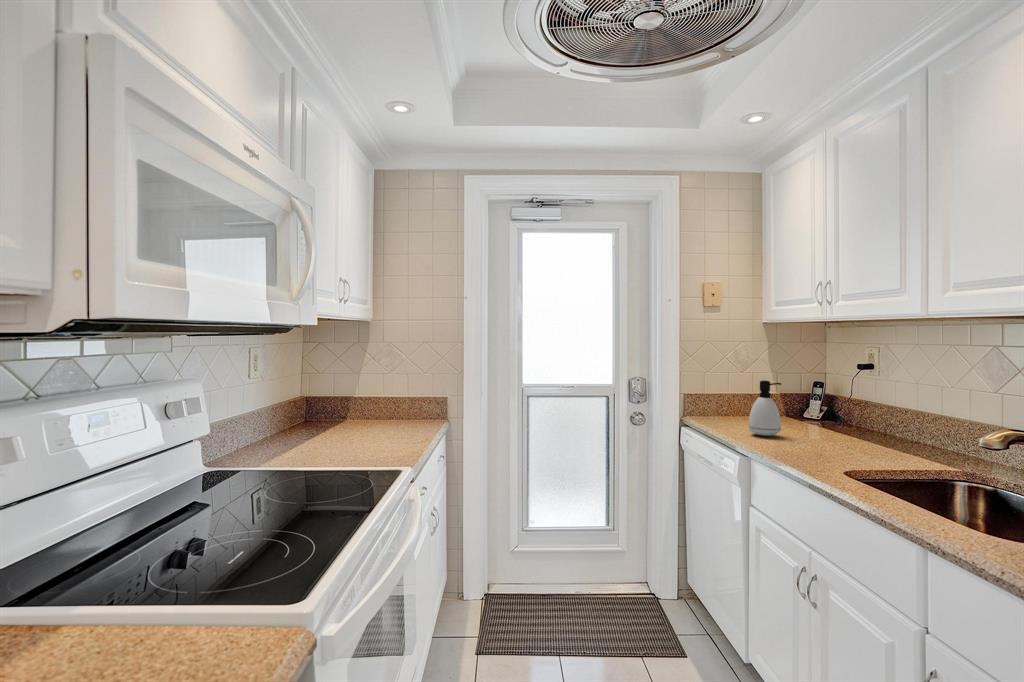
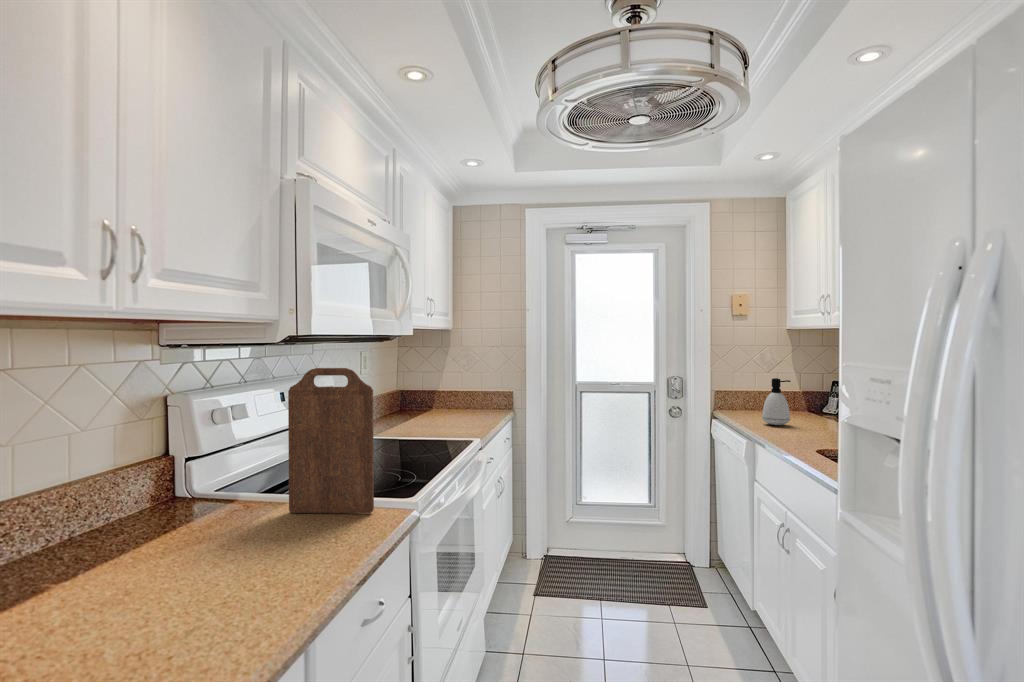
cutting board: none [58,377,233,655] -> present [288,368,374,513]

